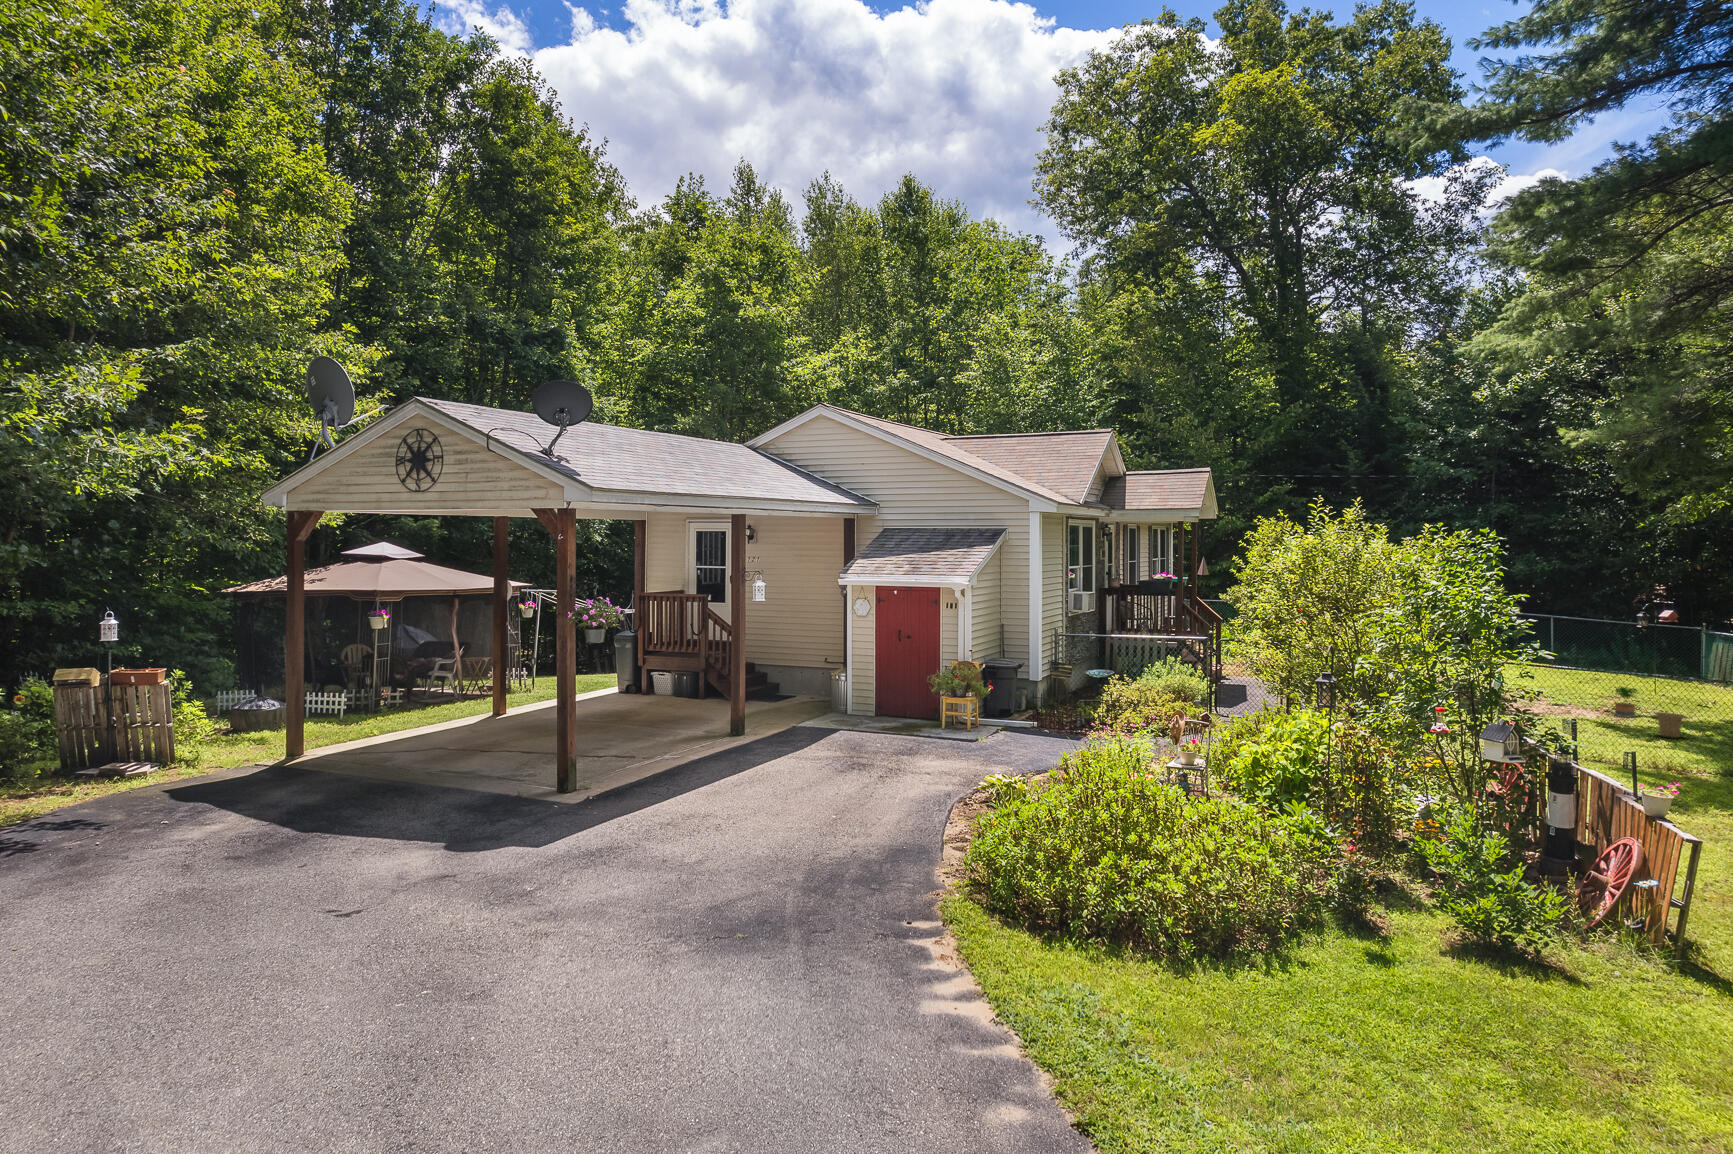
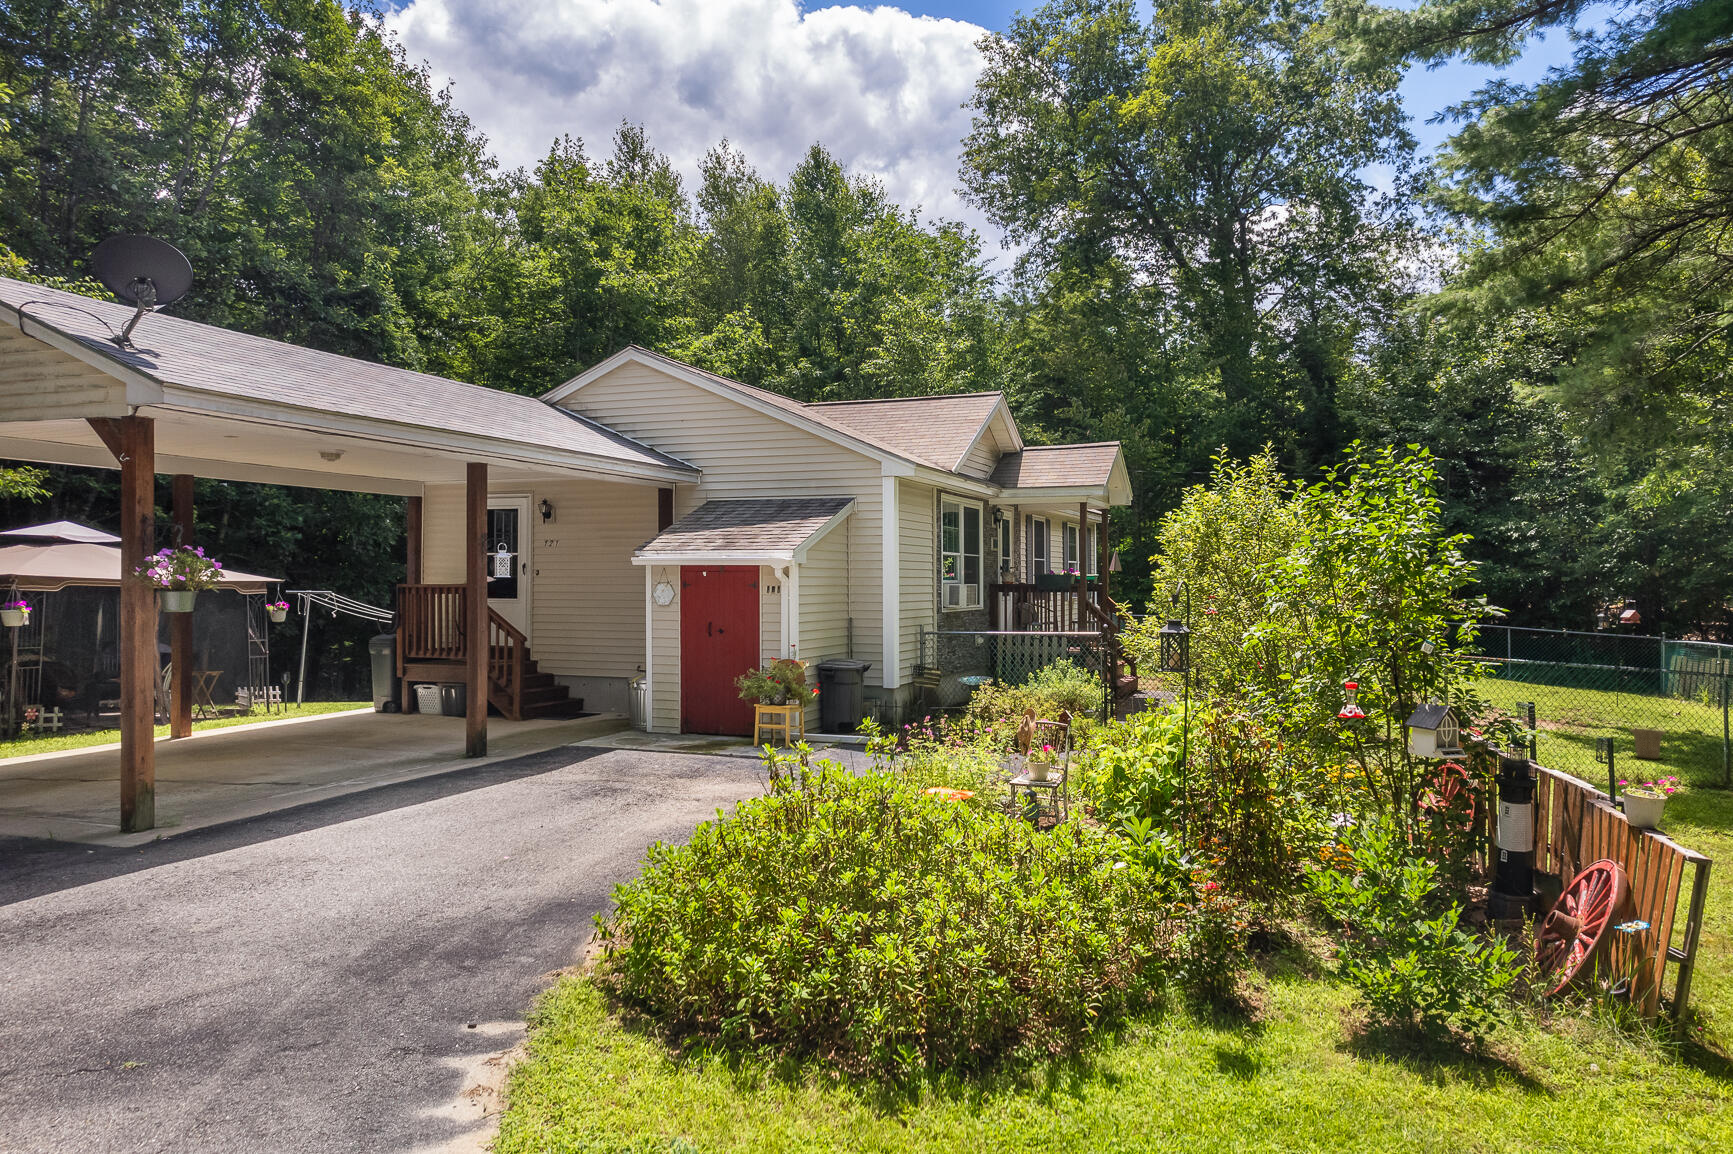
potted tree: present [1615,687,1638,718] -> none [1583,702,1613,739]

